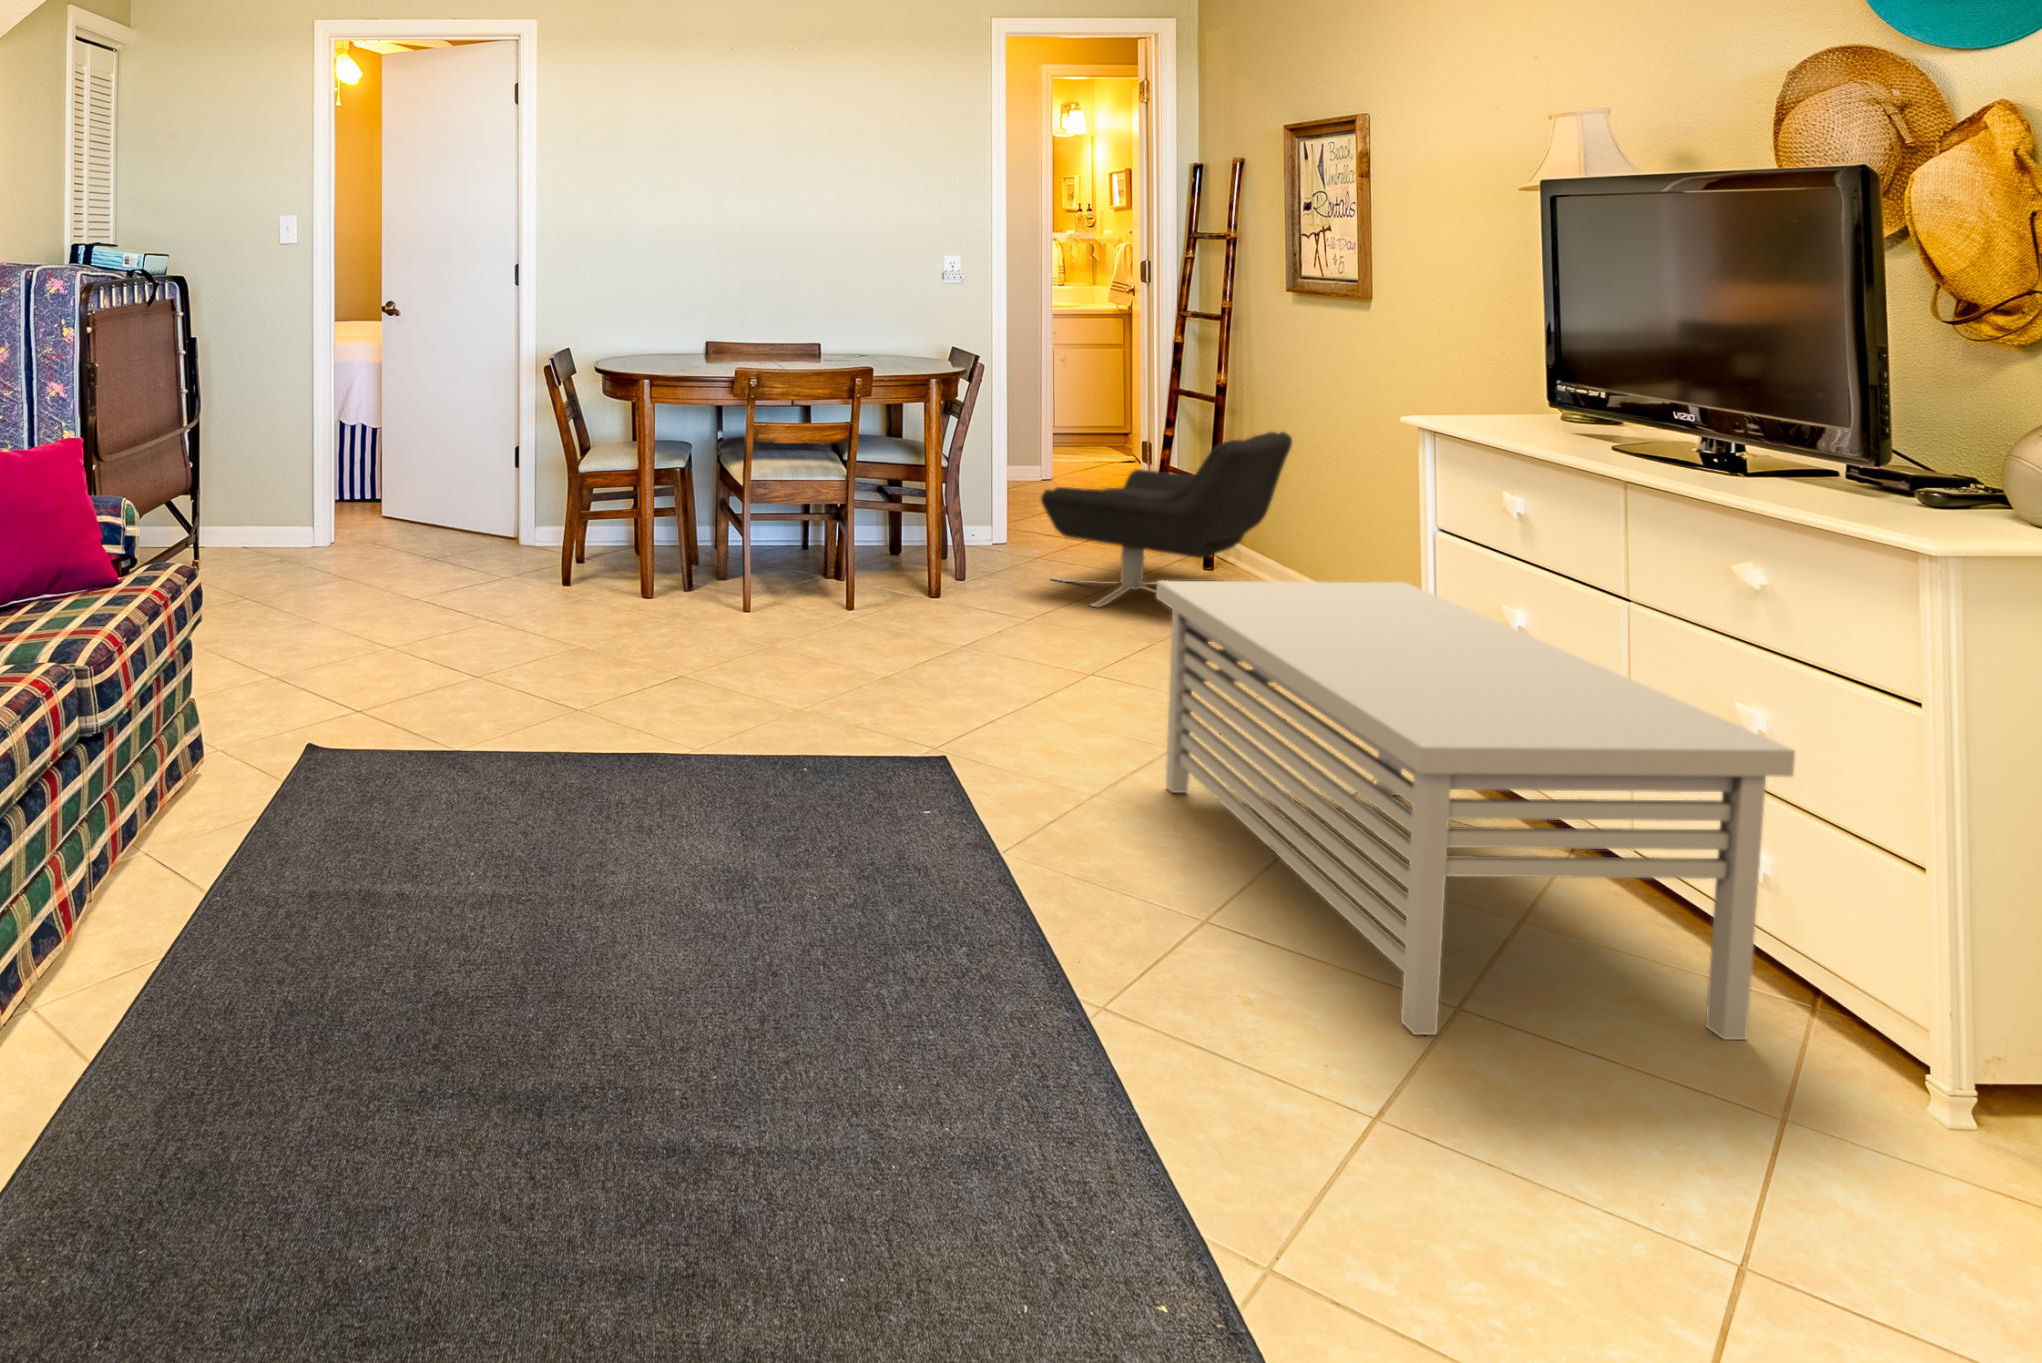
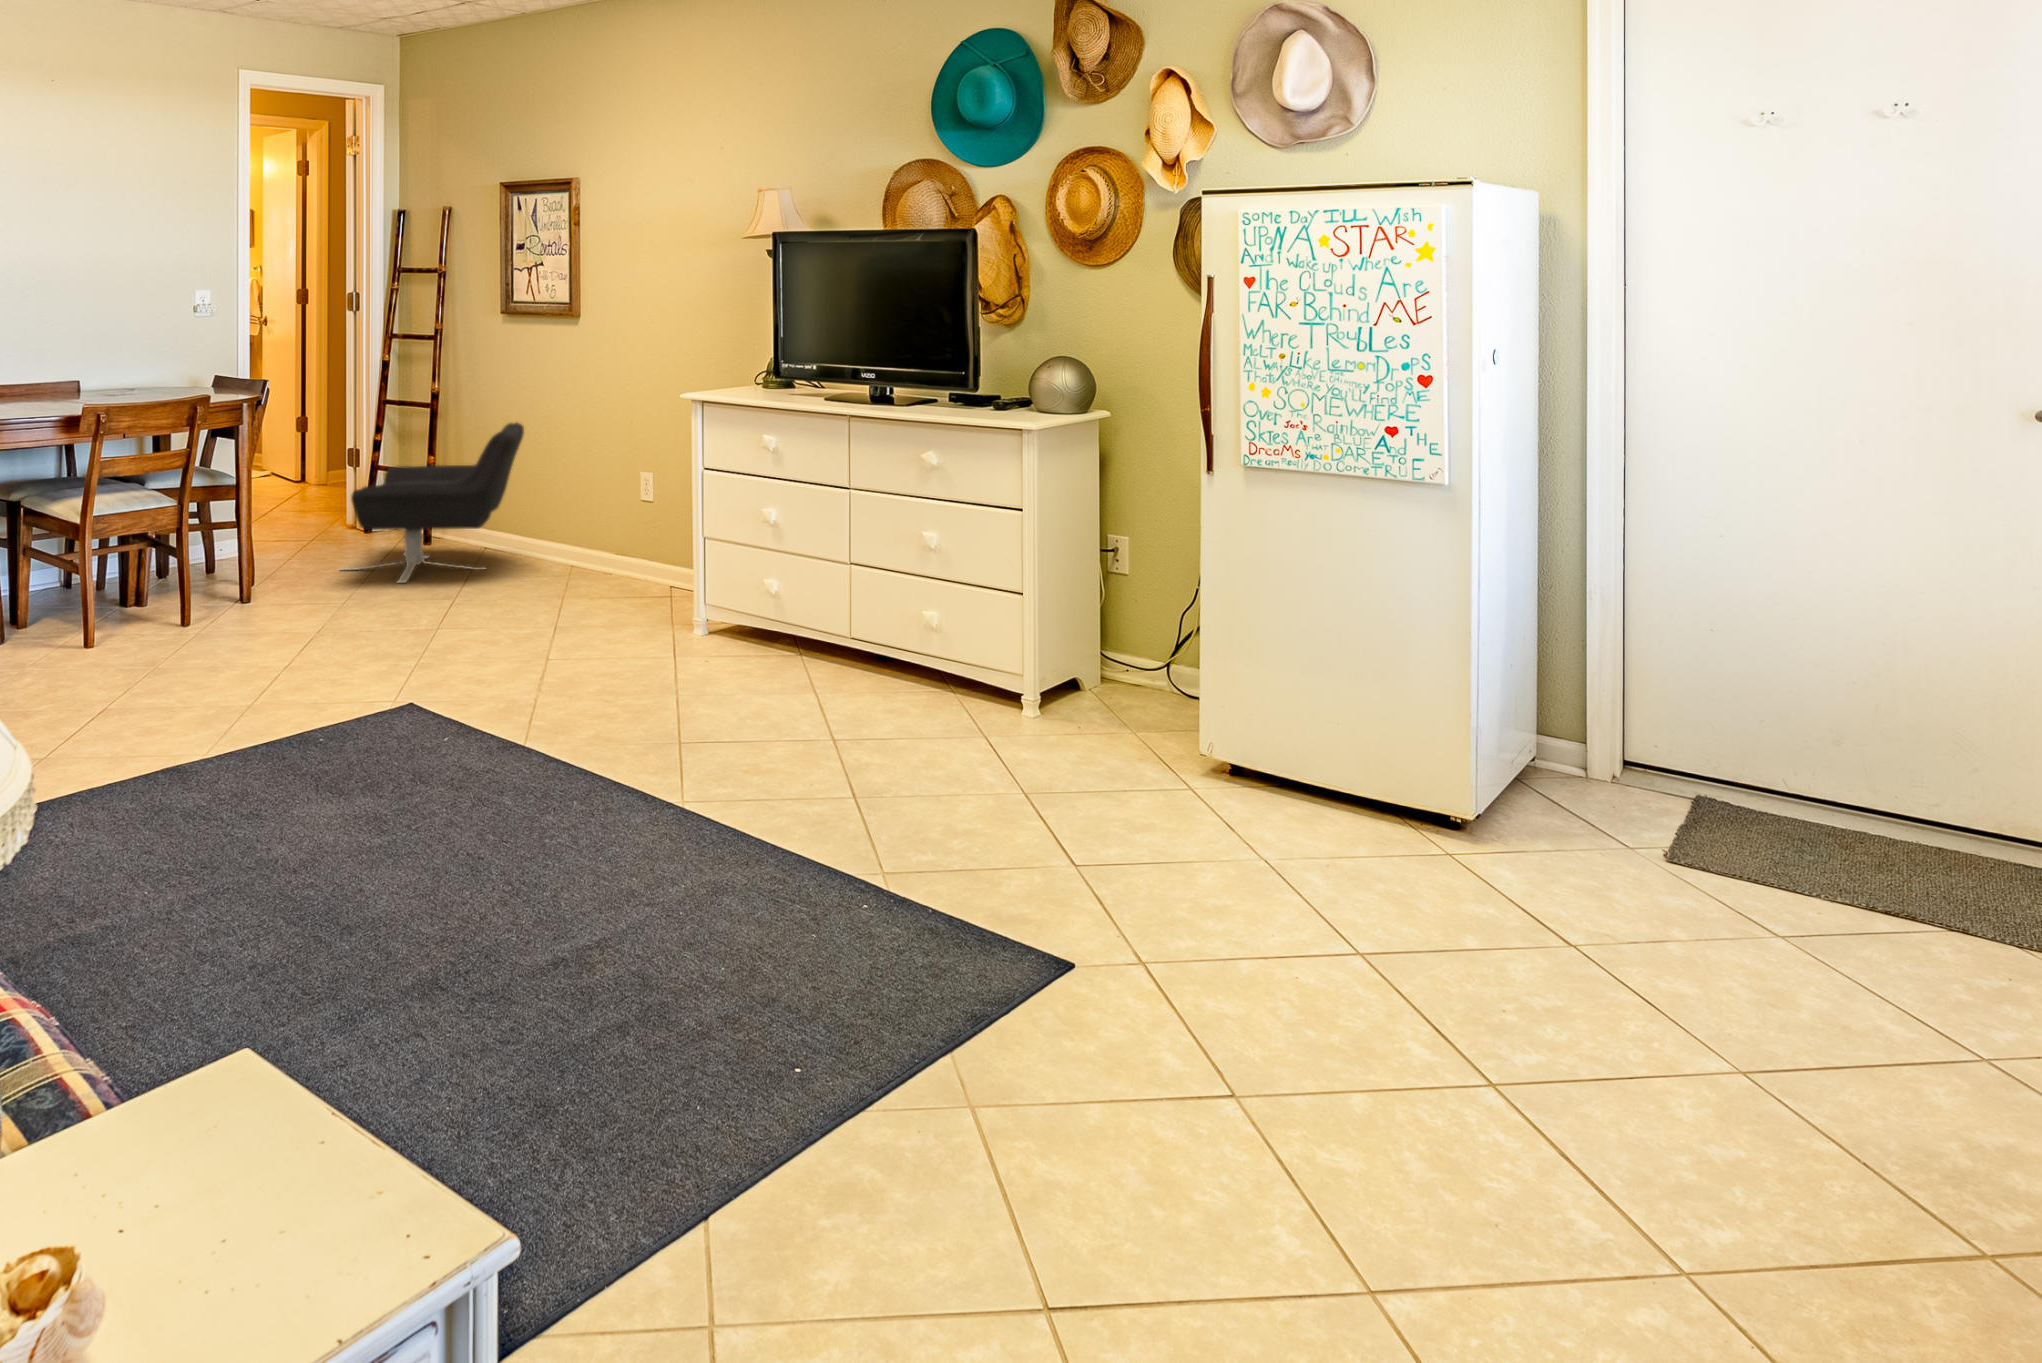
storage bench: present [1156,581,1795,1040] -> none [589,507,989,754]

